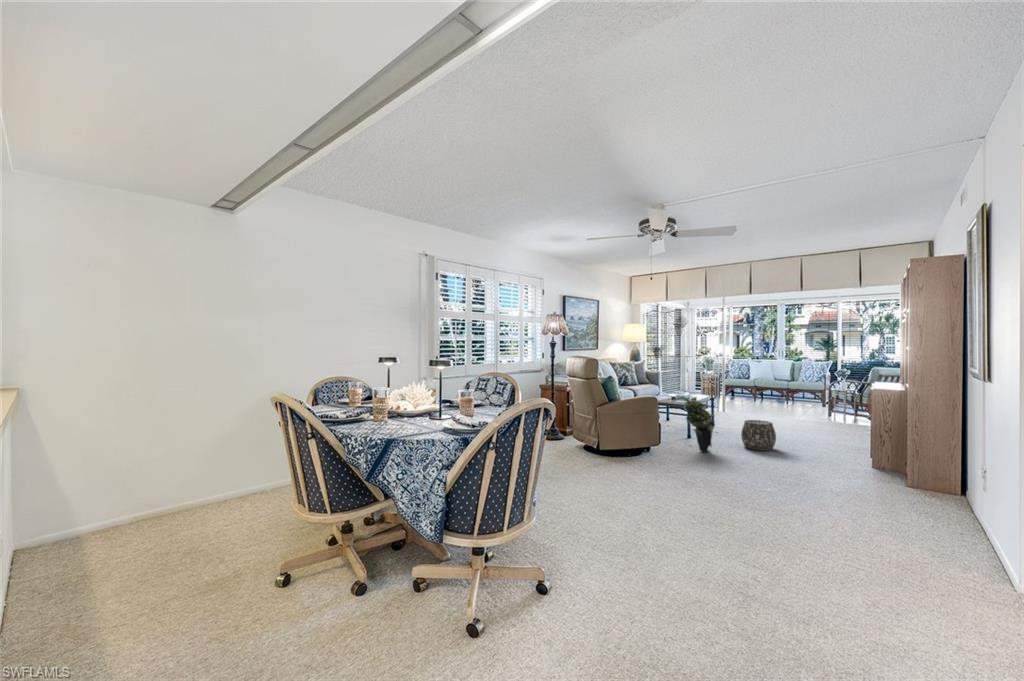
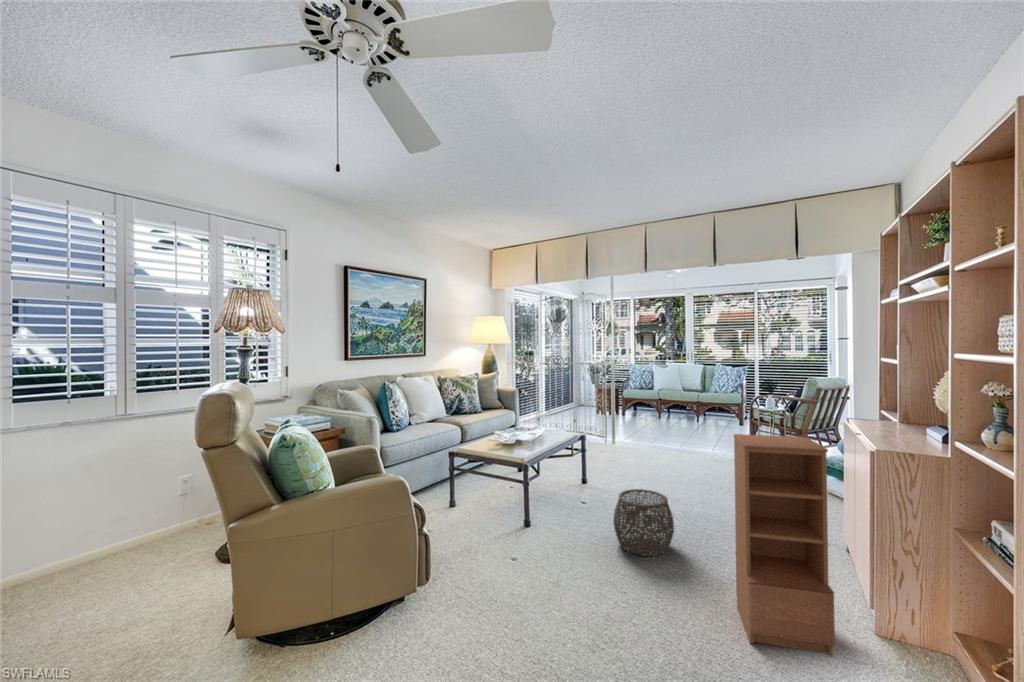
bookcase: none [809,384,853,475] -> present [734,434,835,657]
potted plant: present [682,396,715,452] -> none [496,451,560,574]

